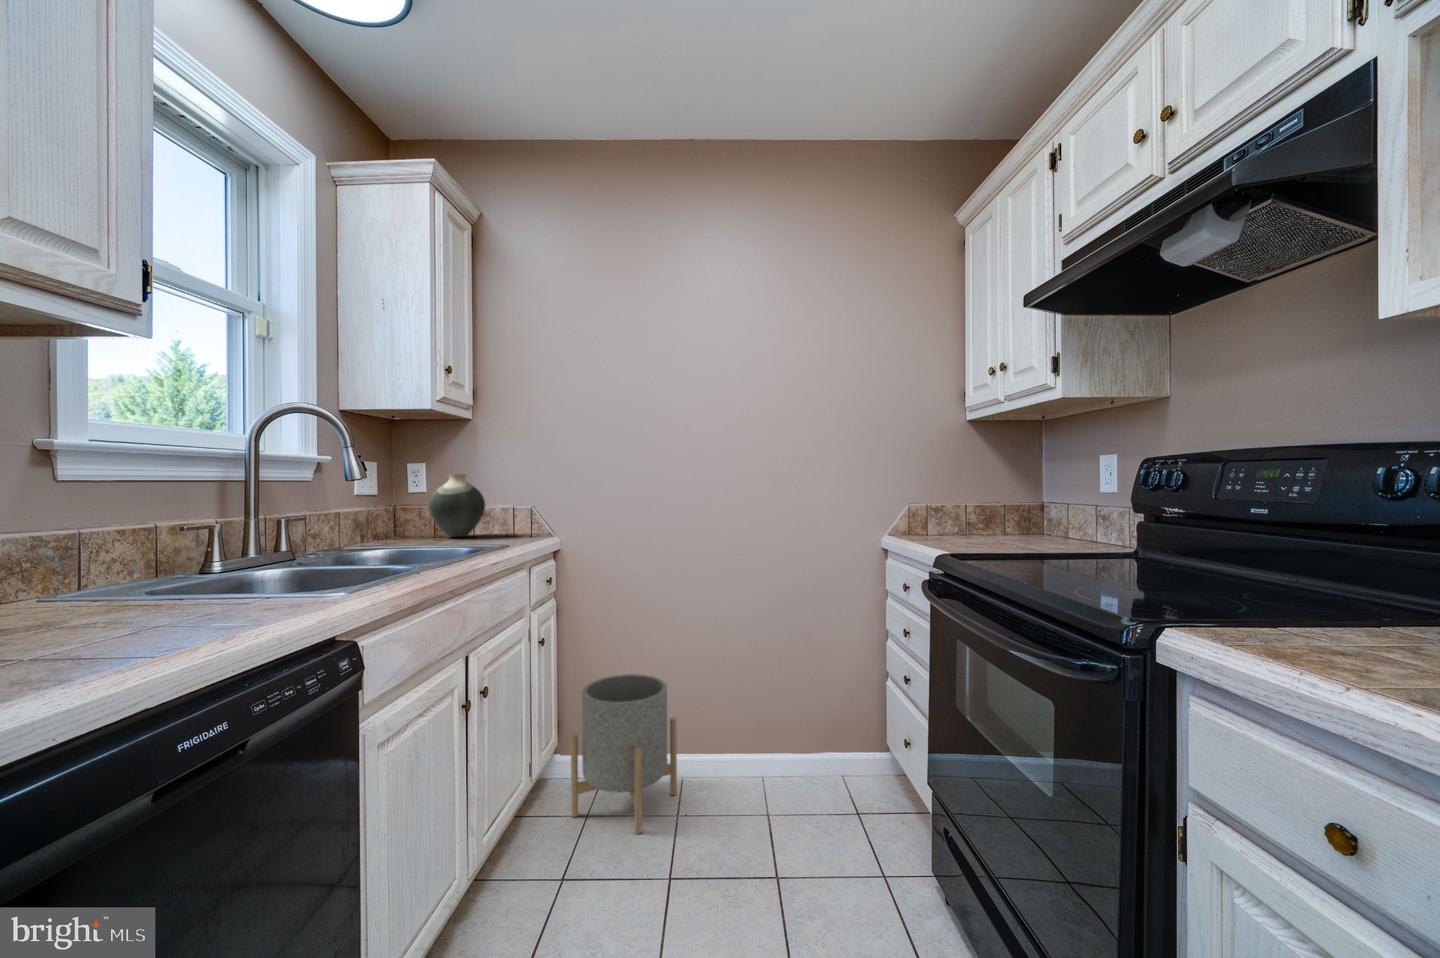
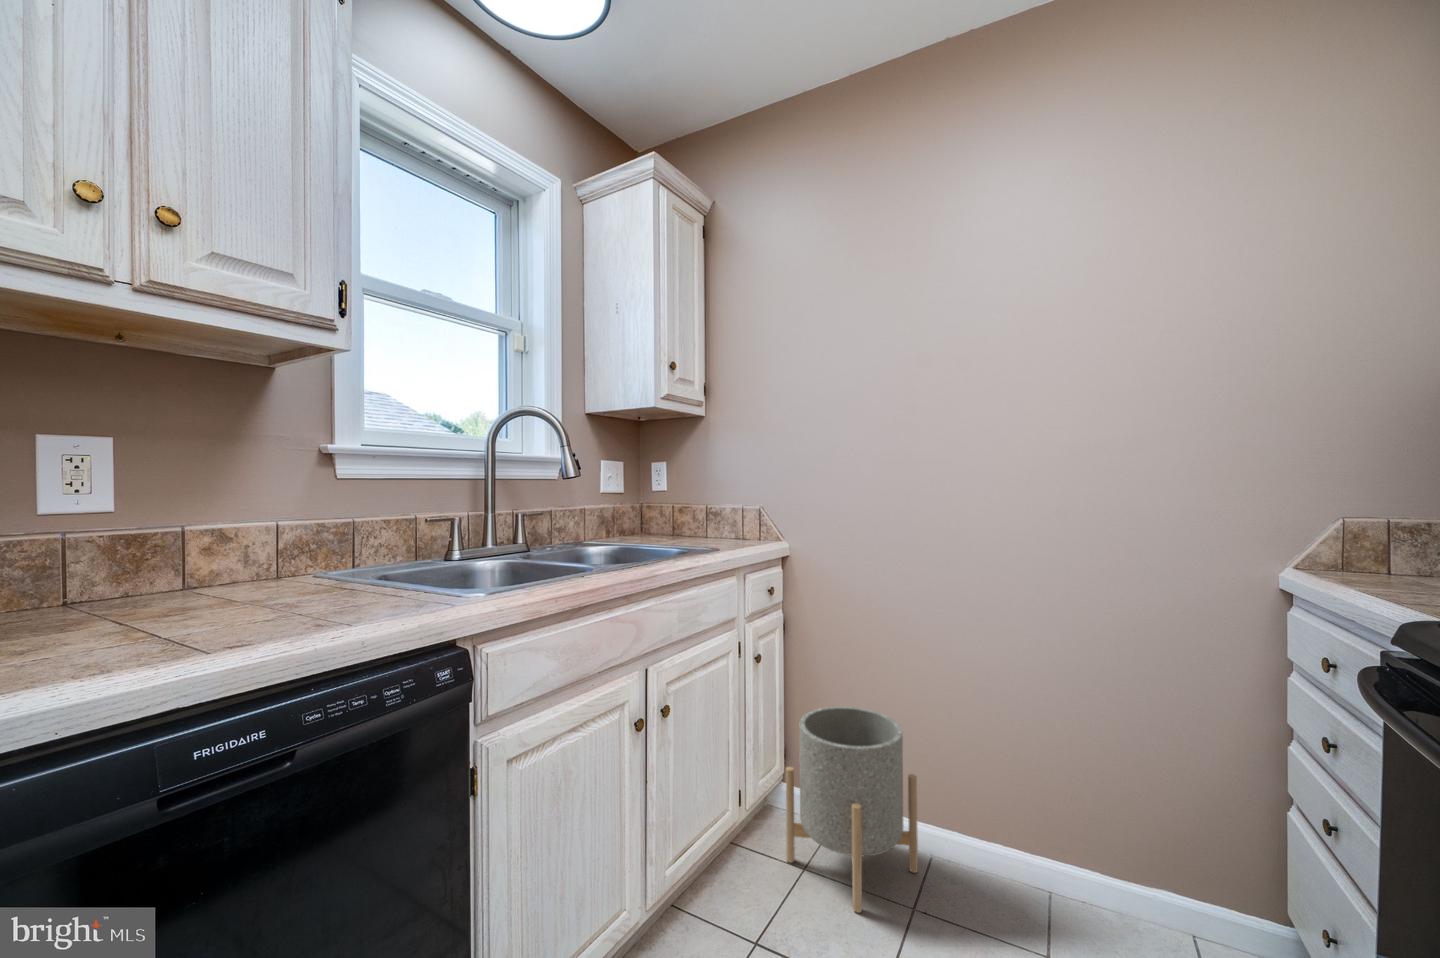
vase: present [429,474,485,537] -> none [666,472,718,535]

